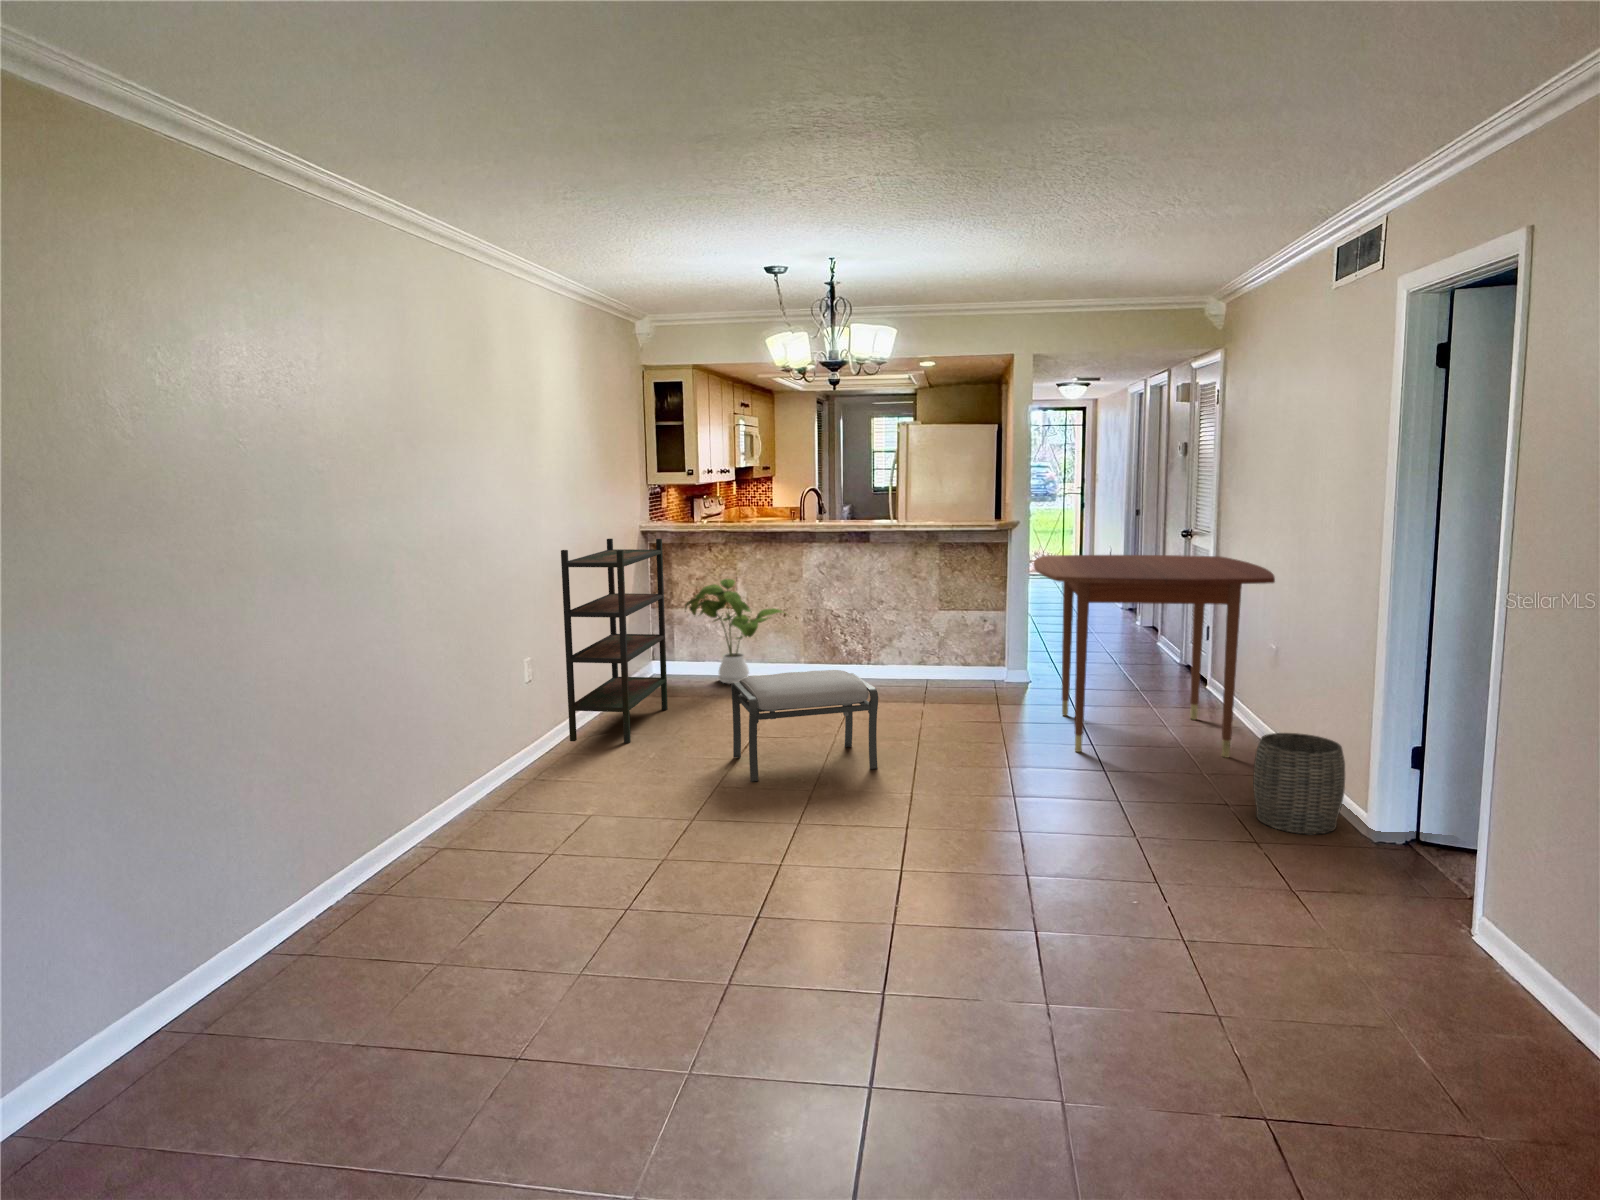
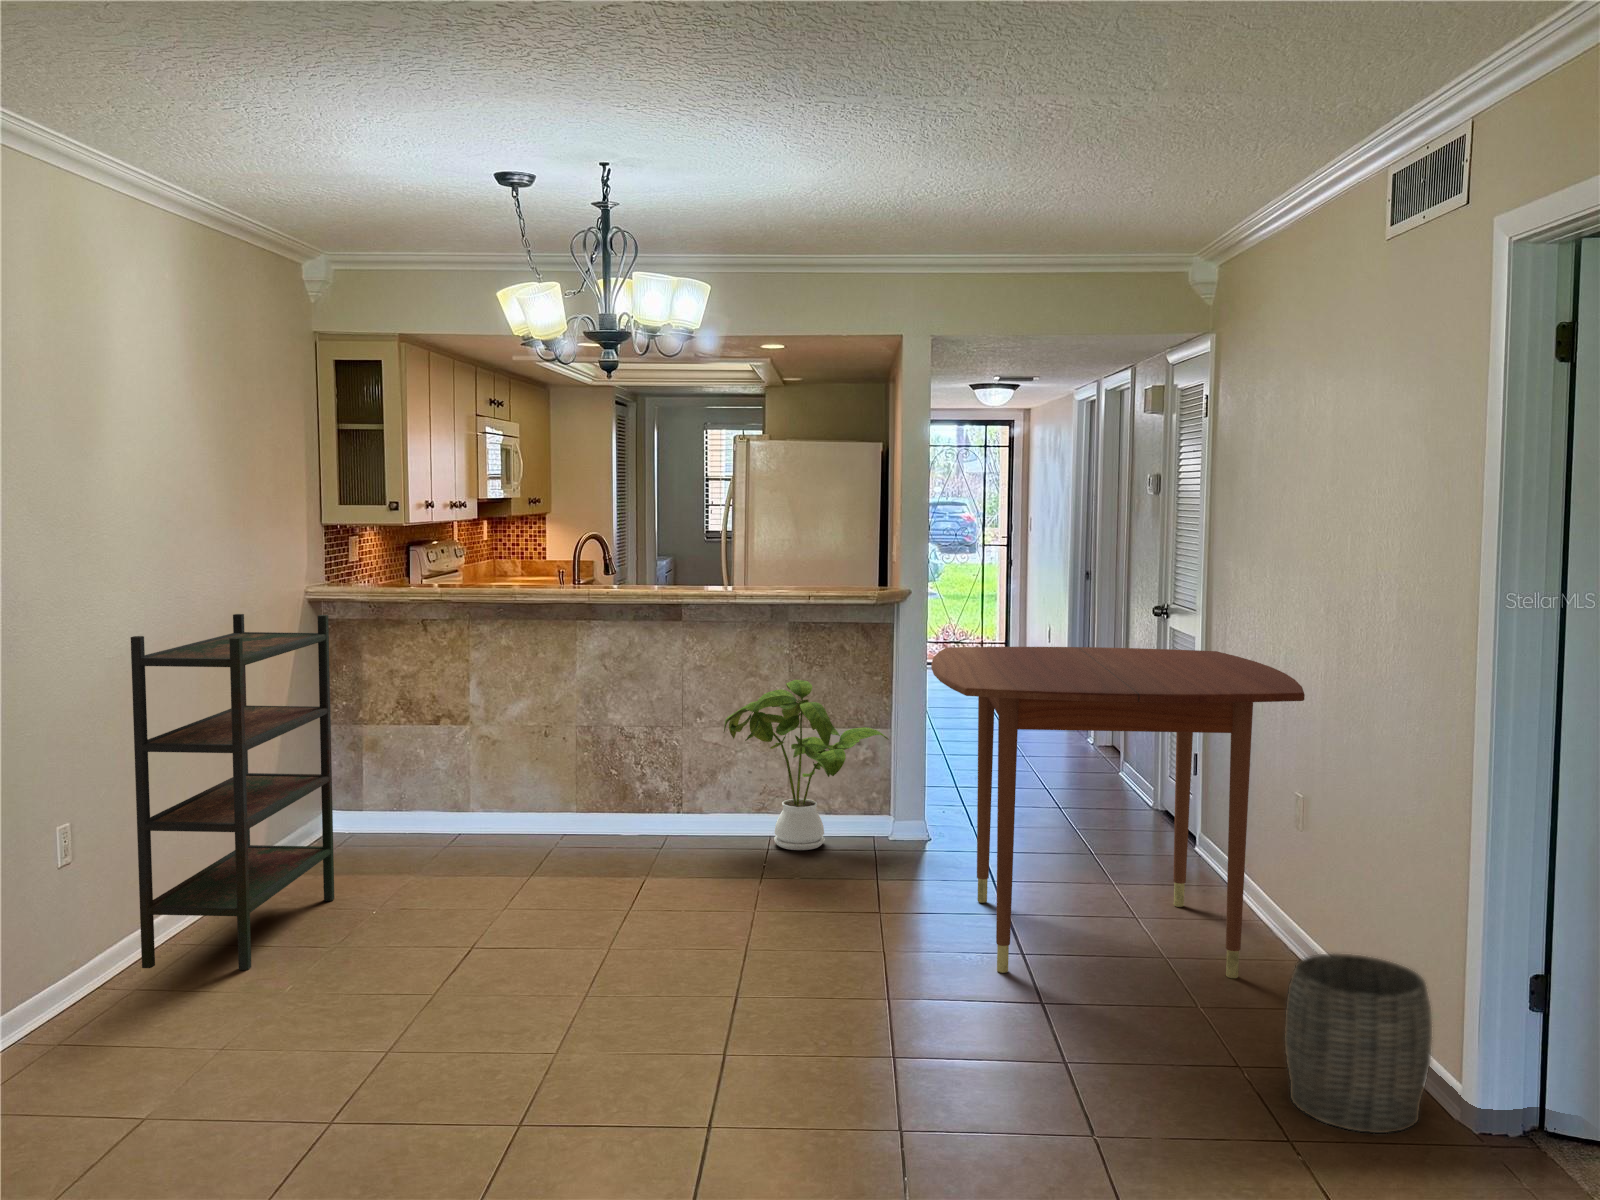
house plant: present [685,579,783,684] -> present [724,680,889,850]
ottoman: present [731,670,878,782] -> none [422,842,671,1048]

